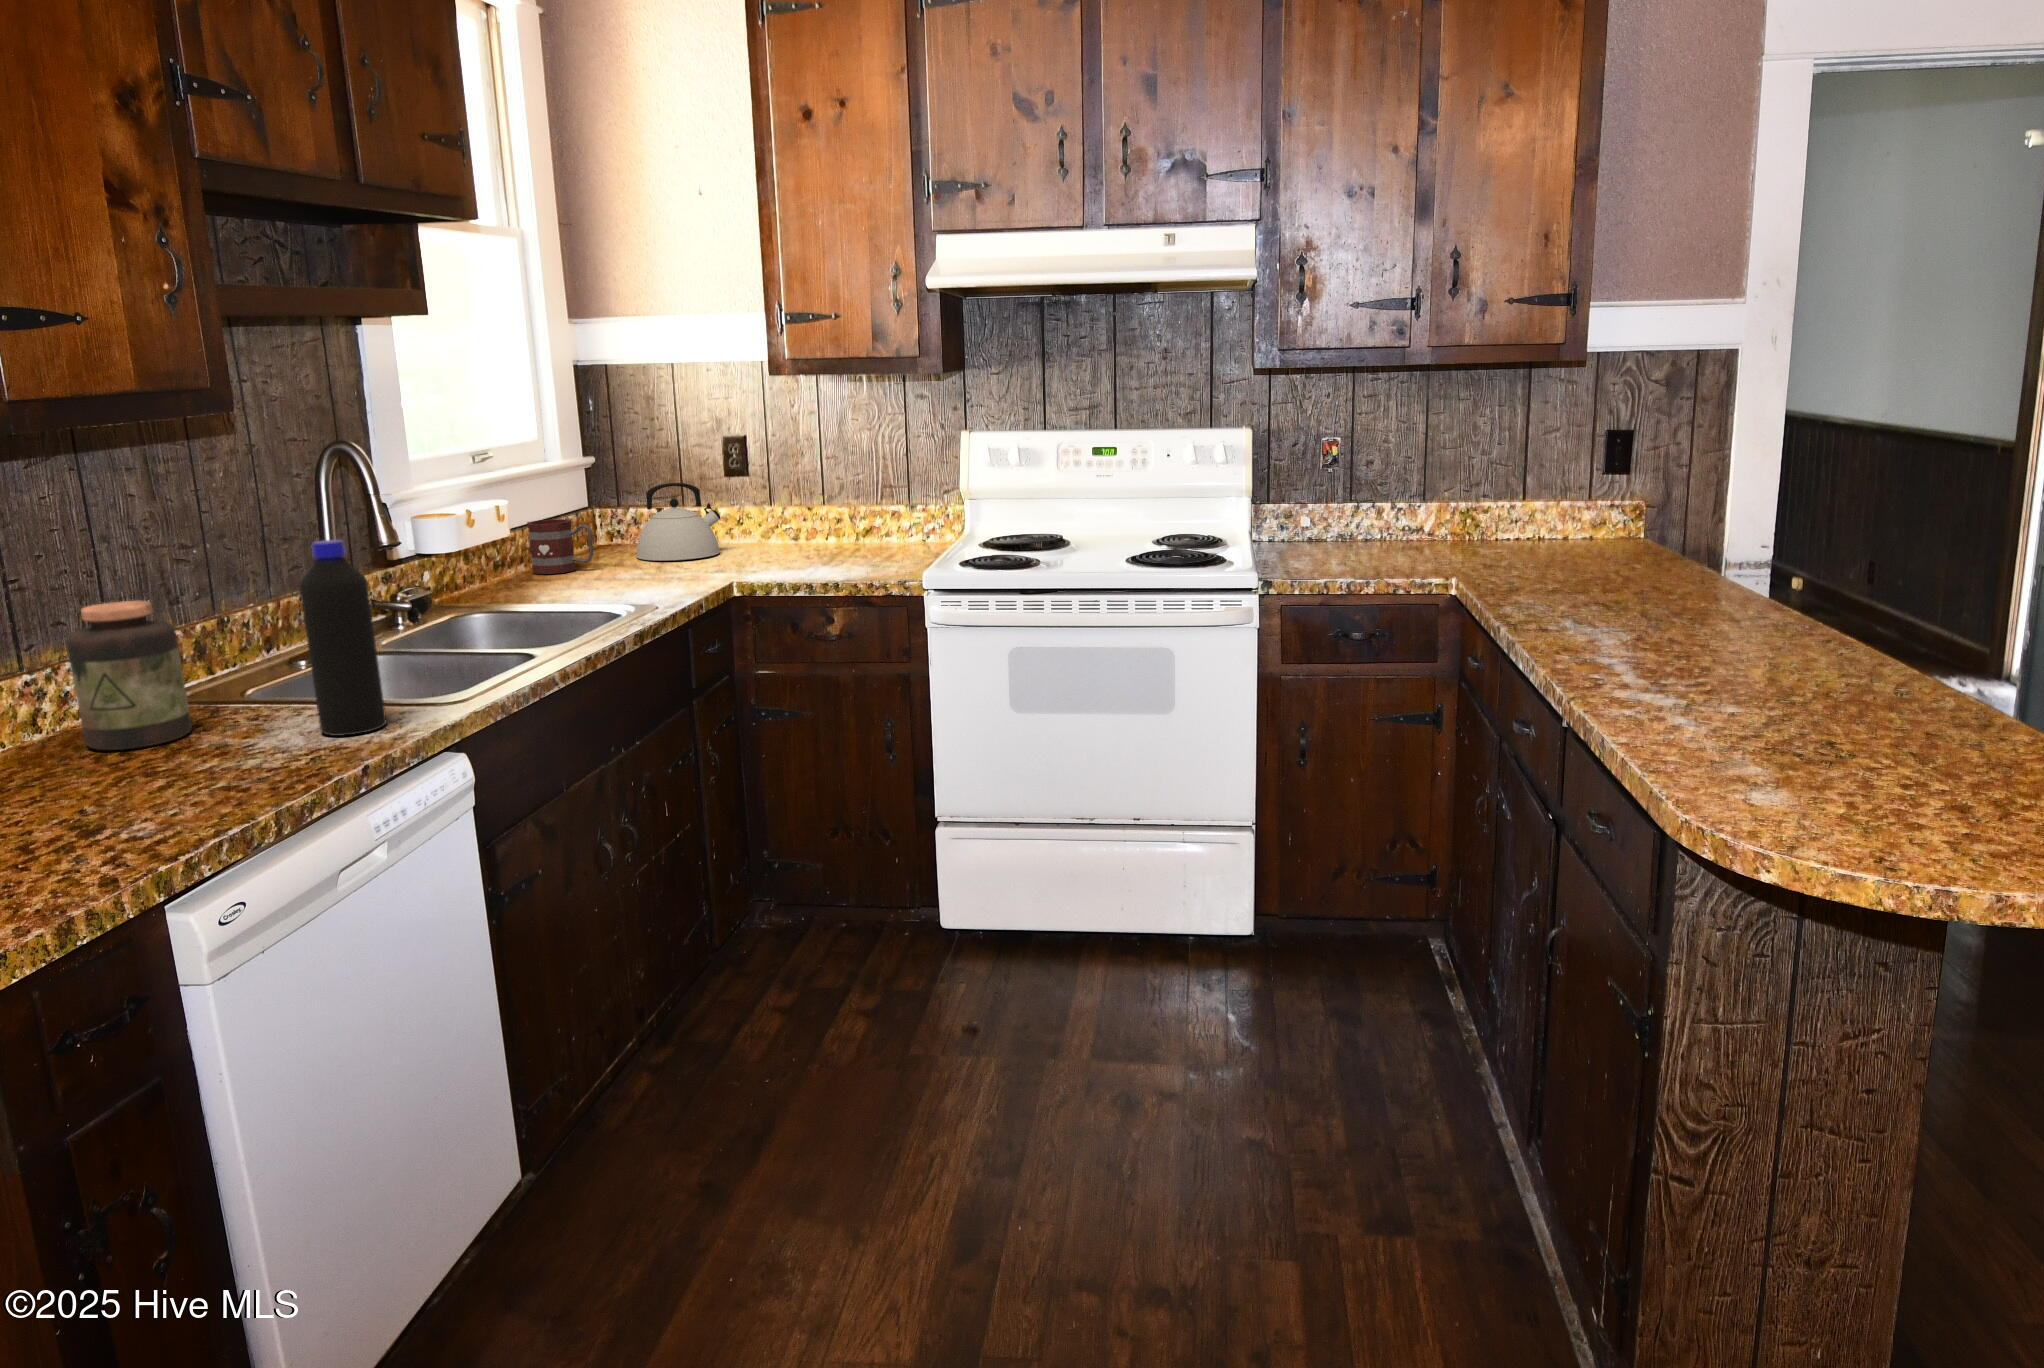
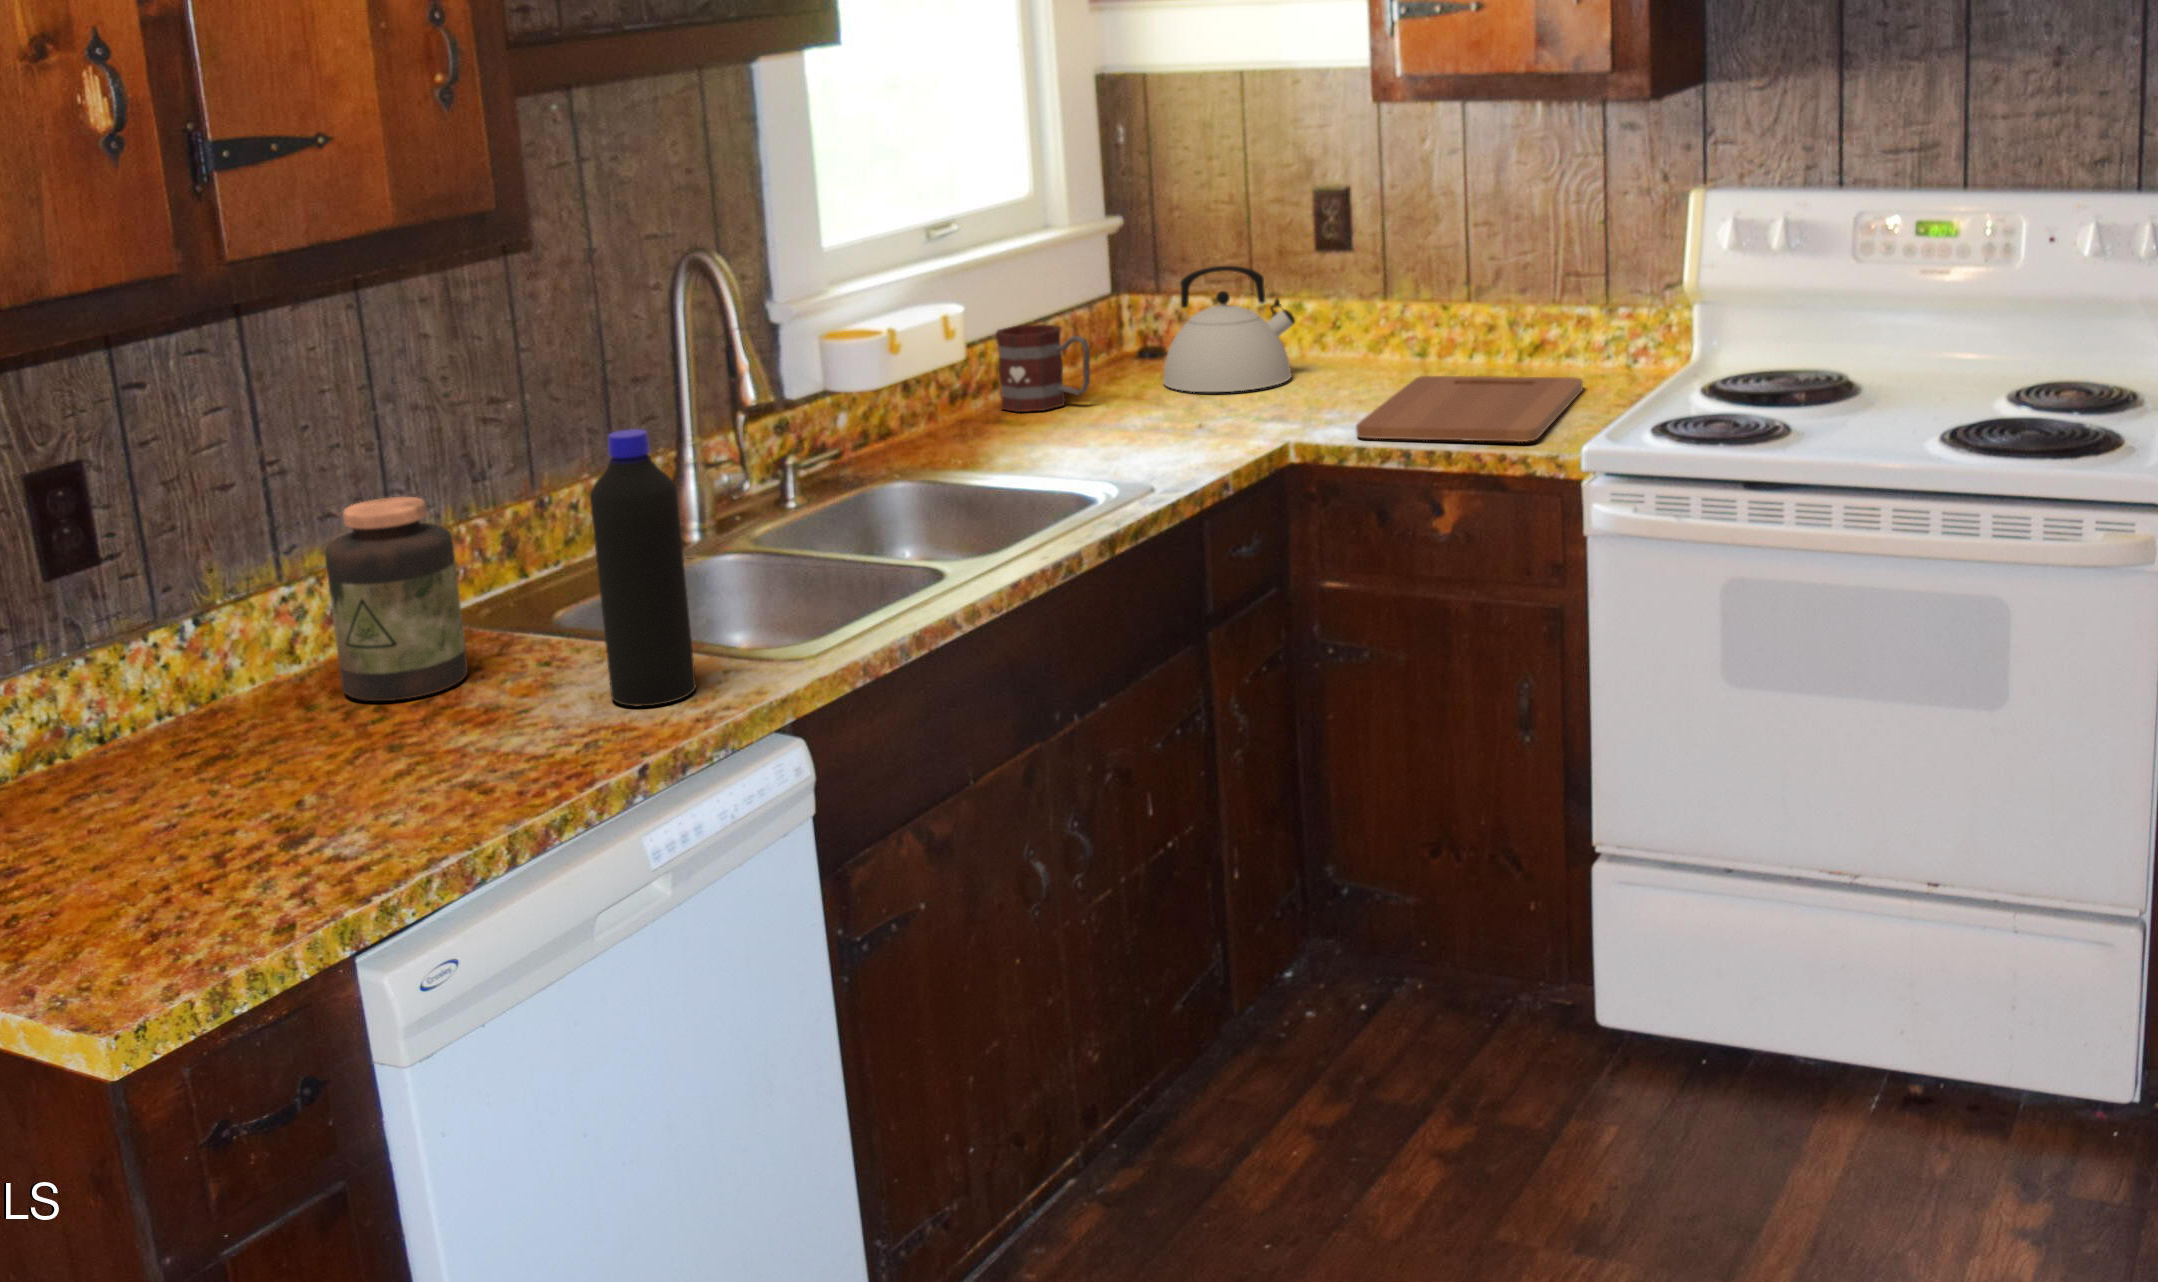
cutting board: none [777,545,901,577] -> present [1356,376,1583,442]

